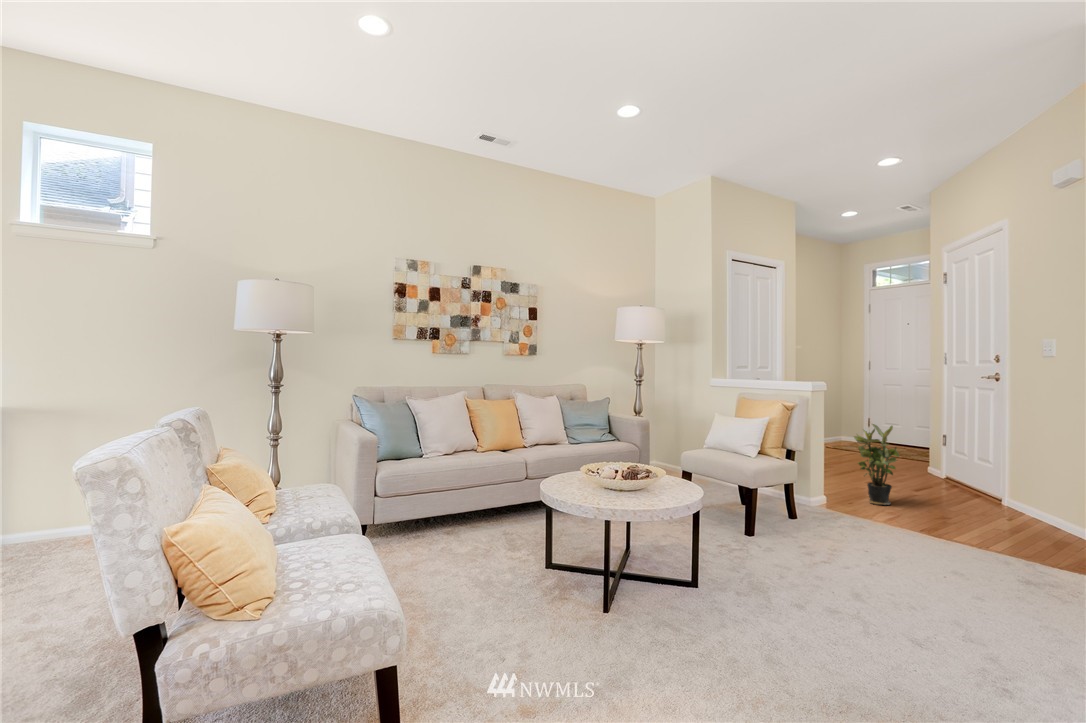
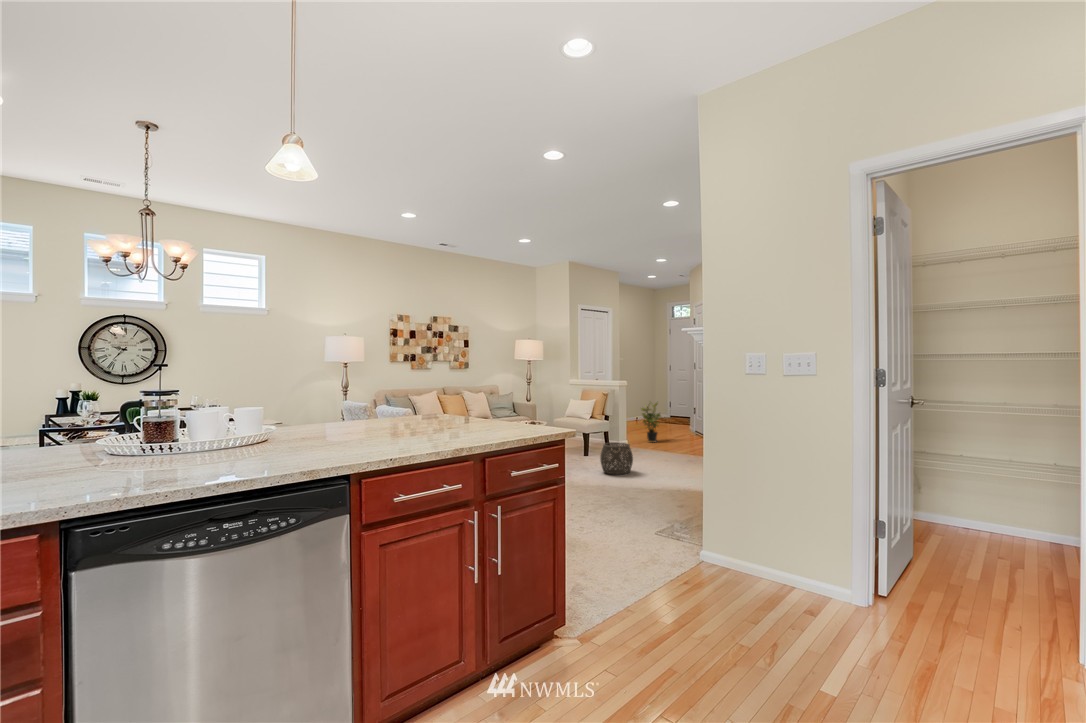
woven basket: none [798,531,896,628] -> present [600,442,633,475]

